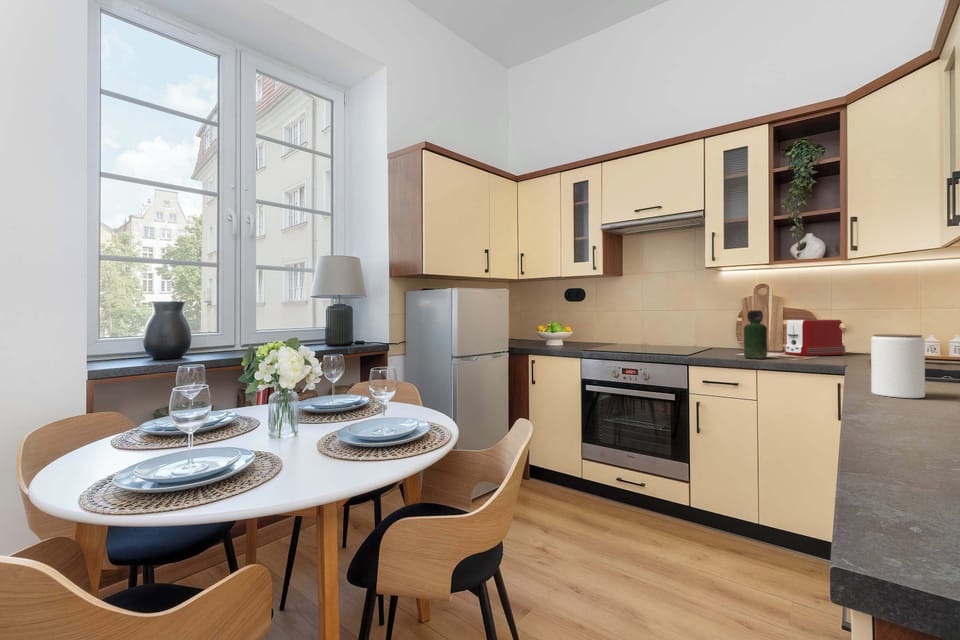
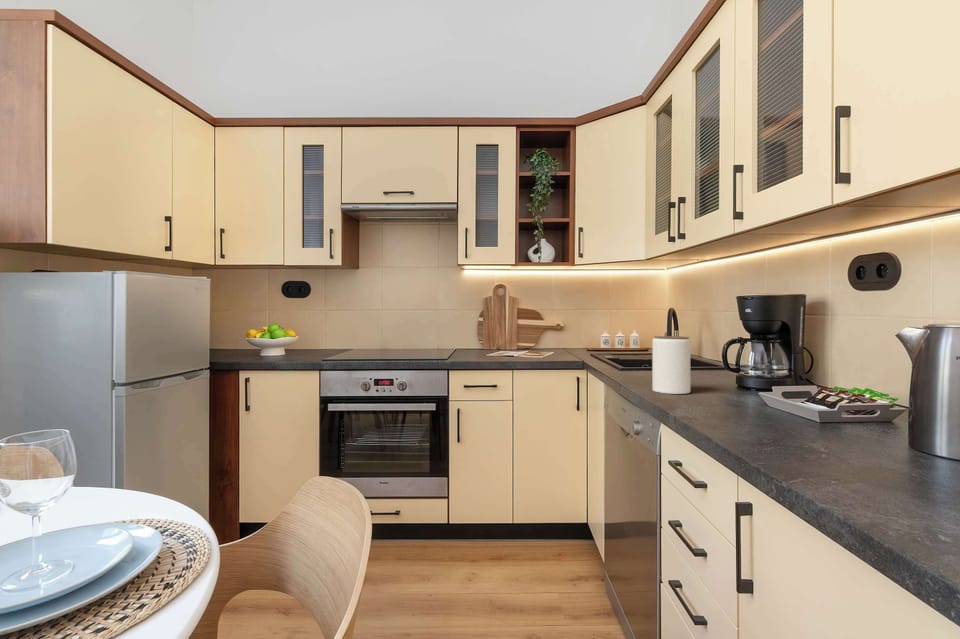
bottle: present [744,310,767,359] -> none [499,312,519,360]
toaster: present [785,320,846,356] -> none [521,320,564,355]

